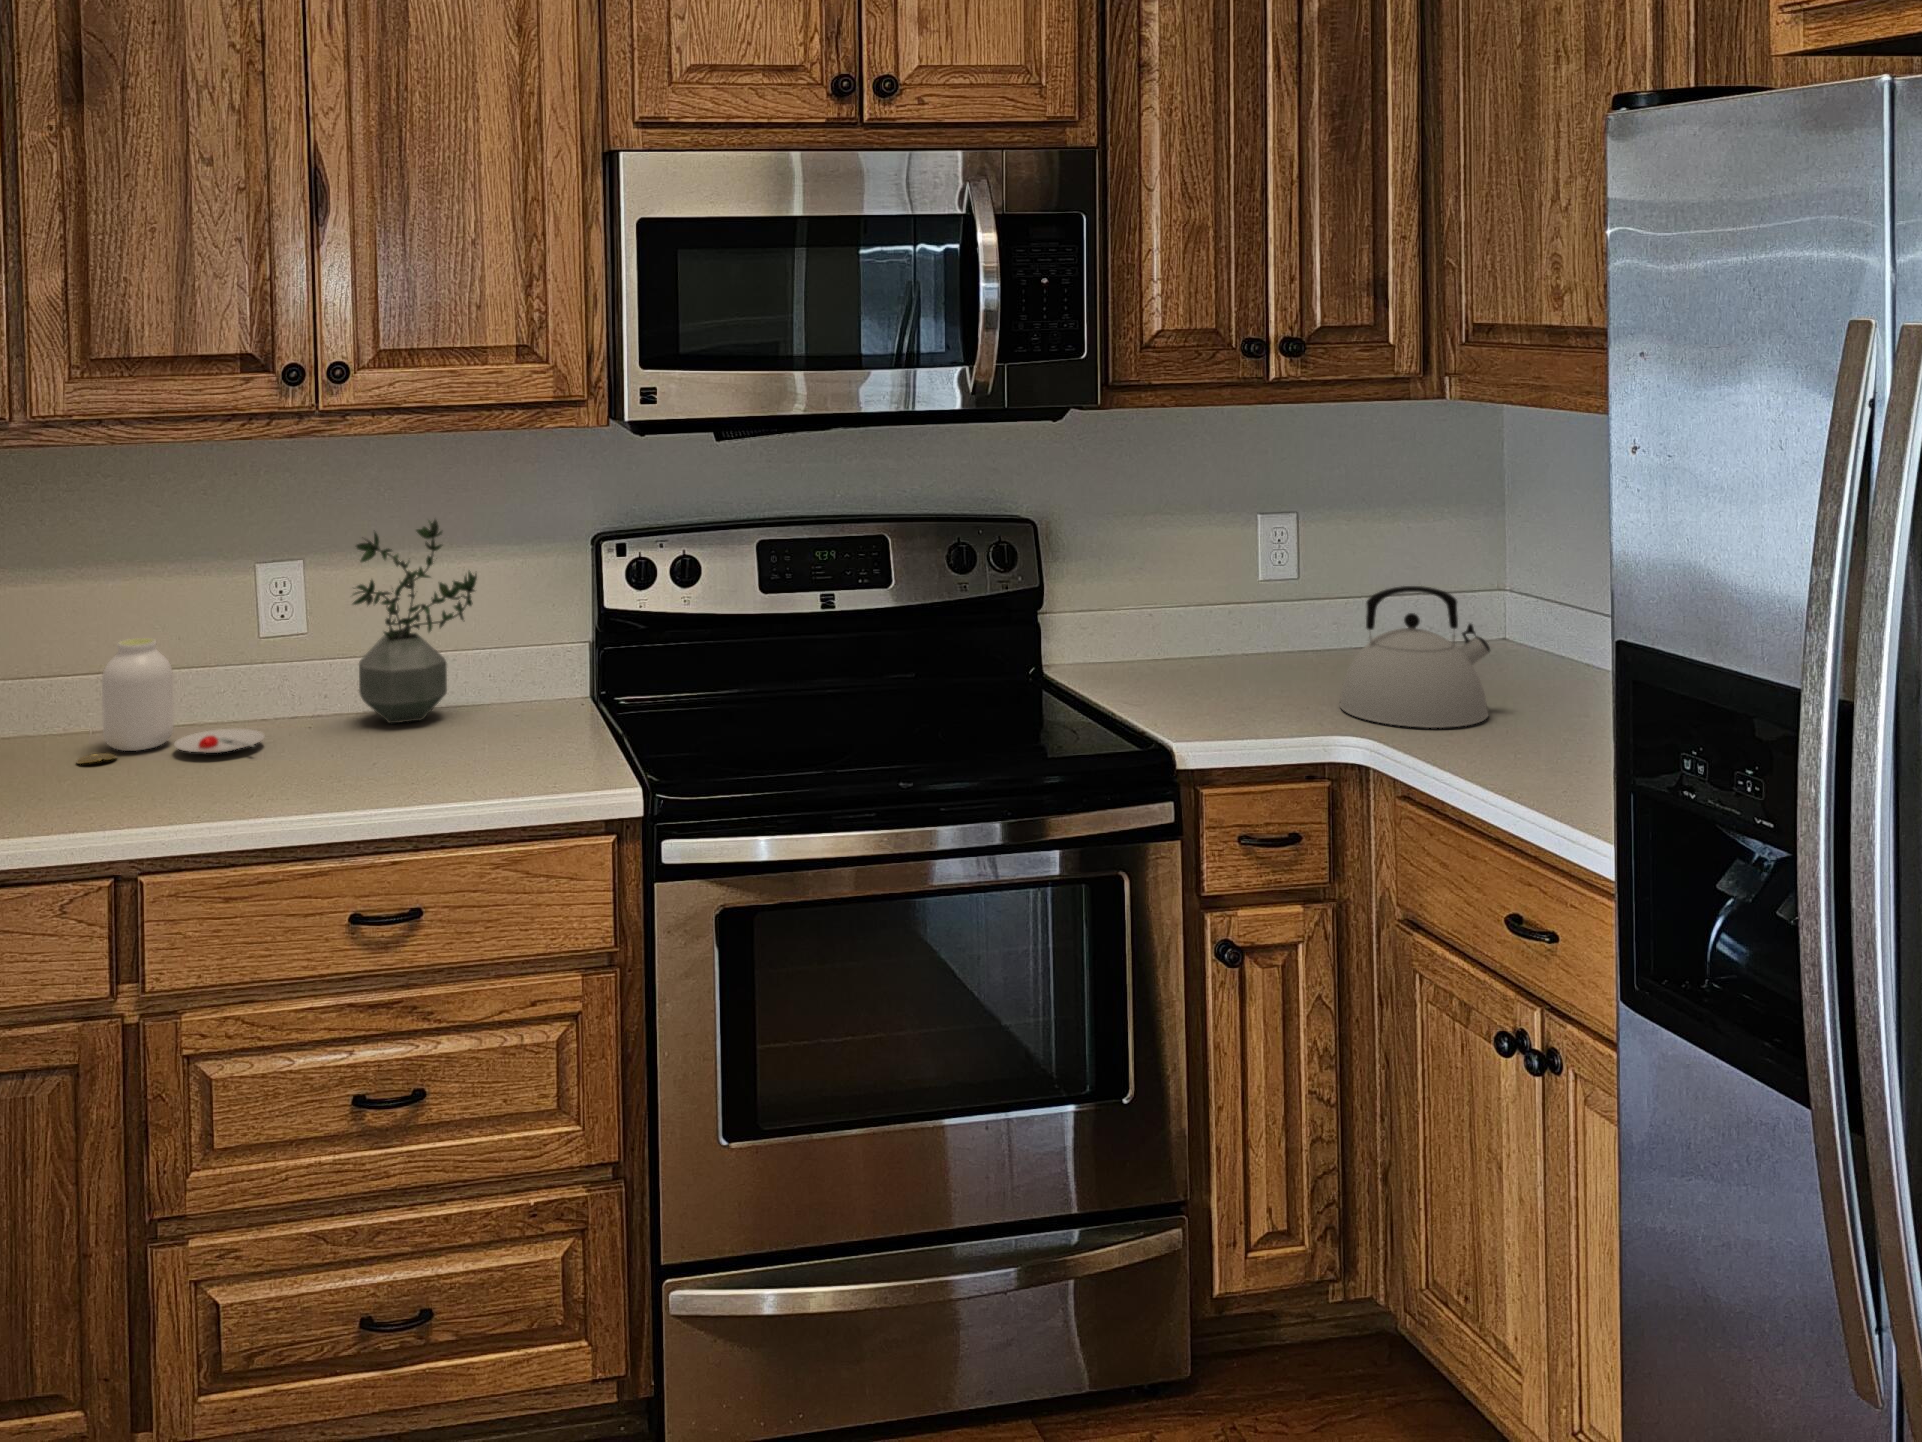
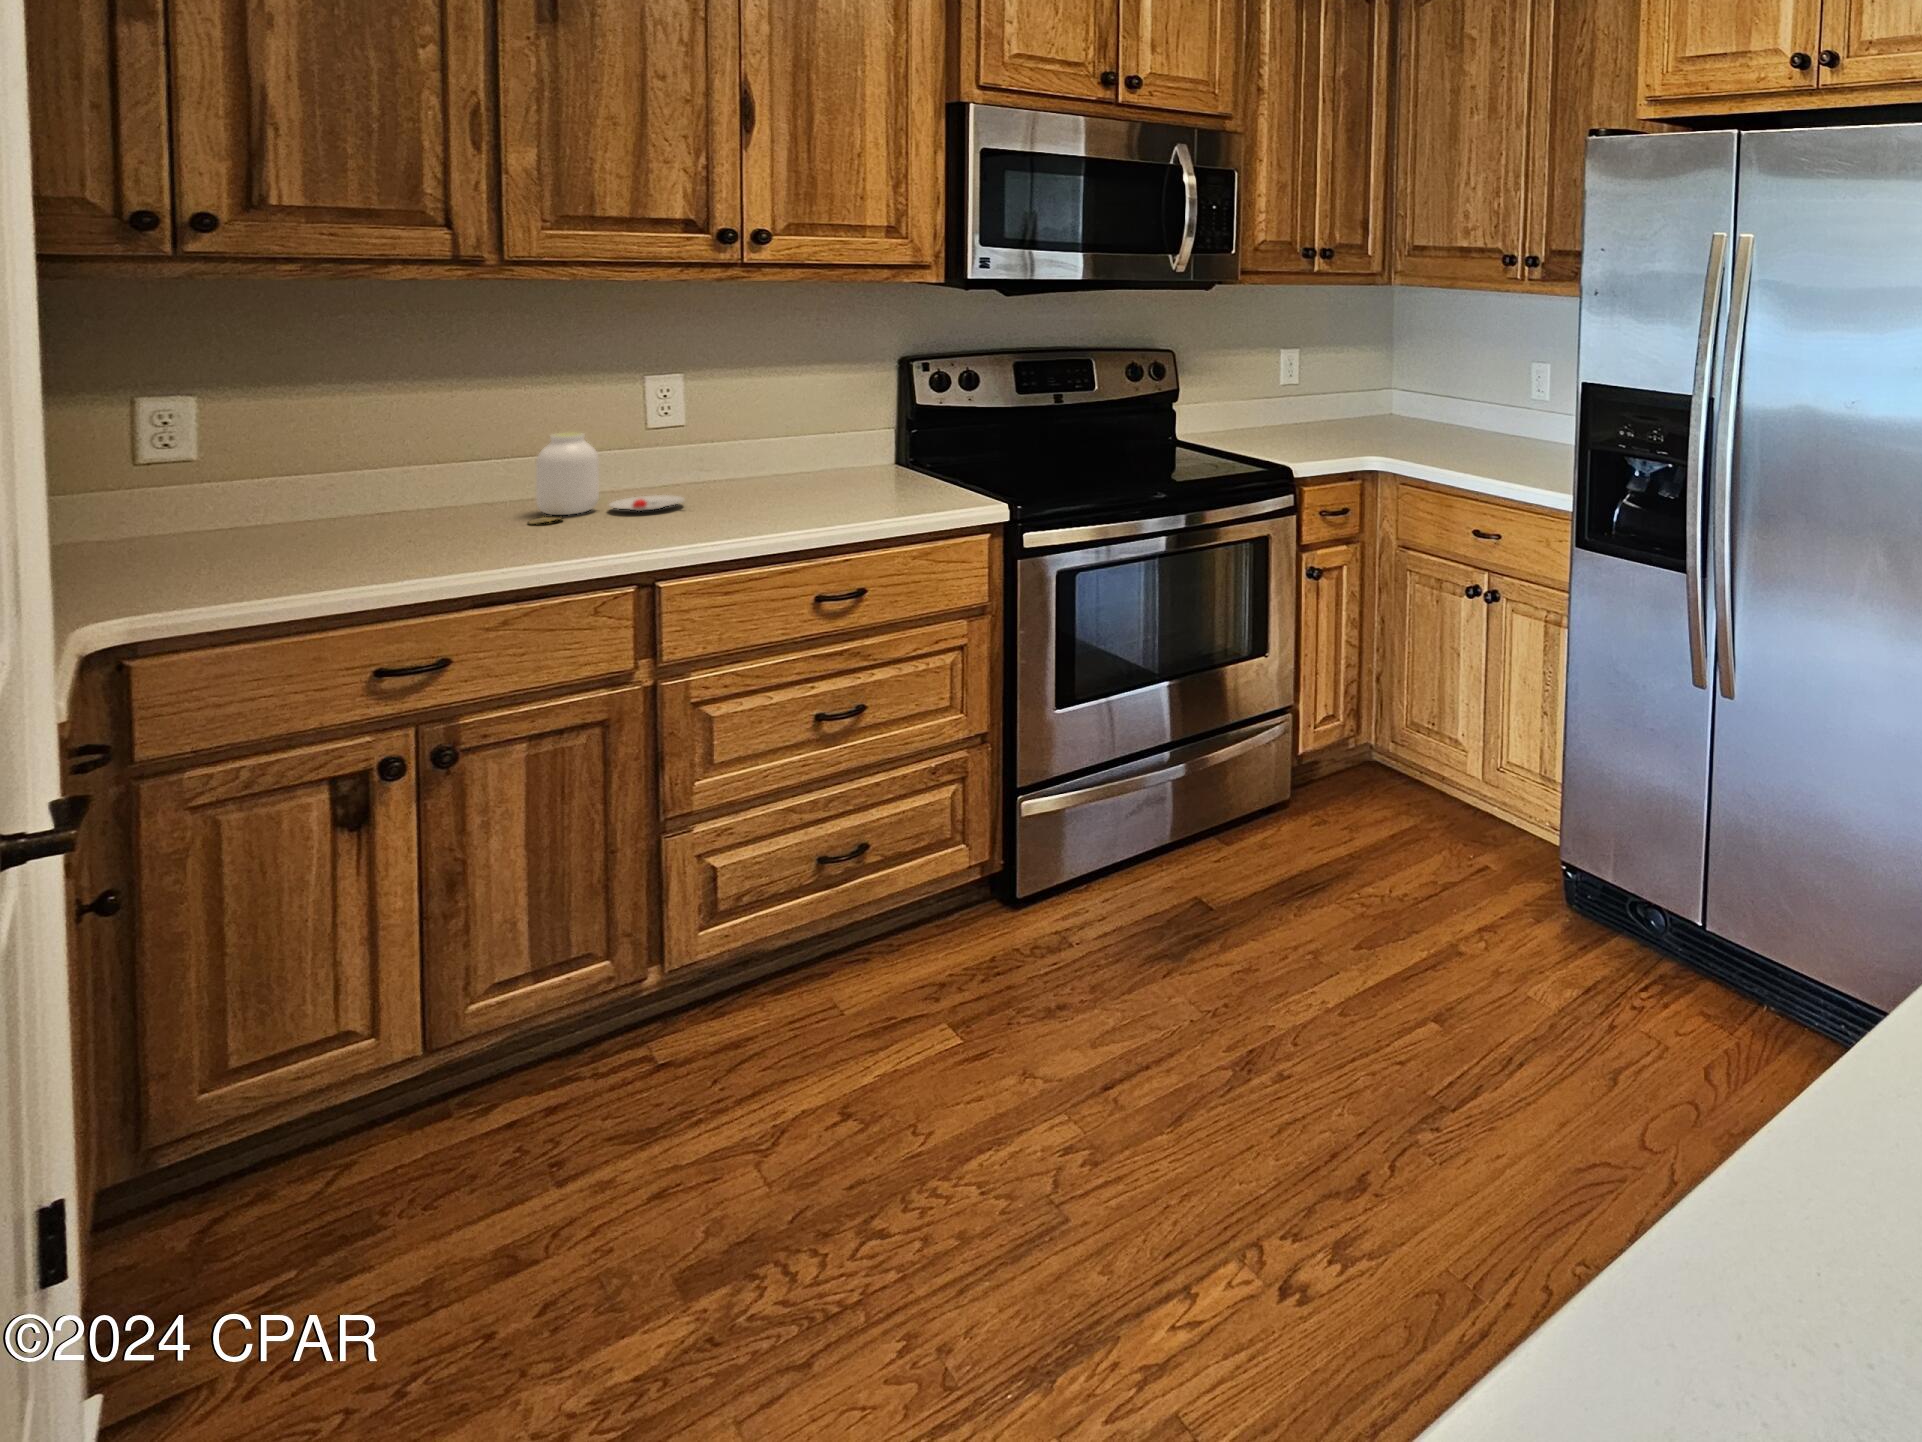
potted plant: present [353,520,477,724] -> none [737,345,827,487]
kettle: present [1340,586,1490,728] -> none [1349,379,1422,449]

